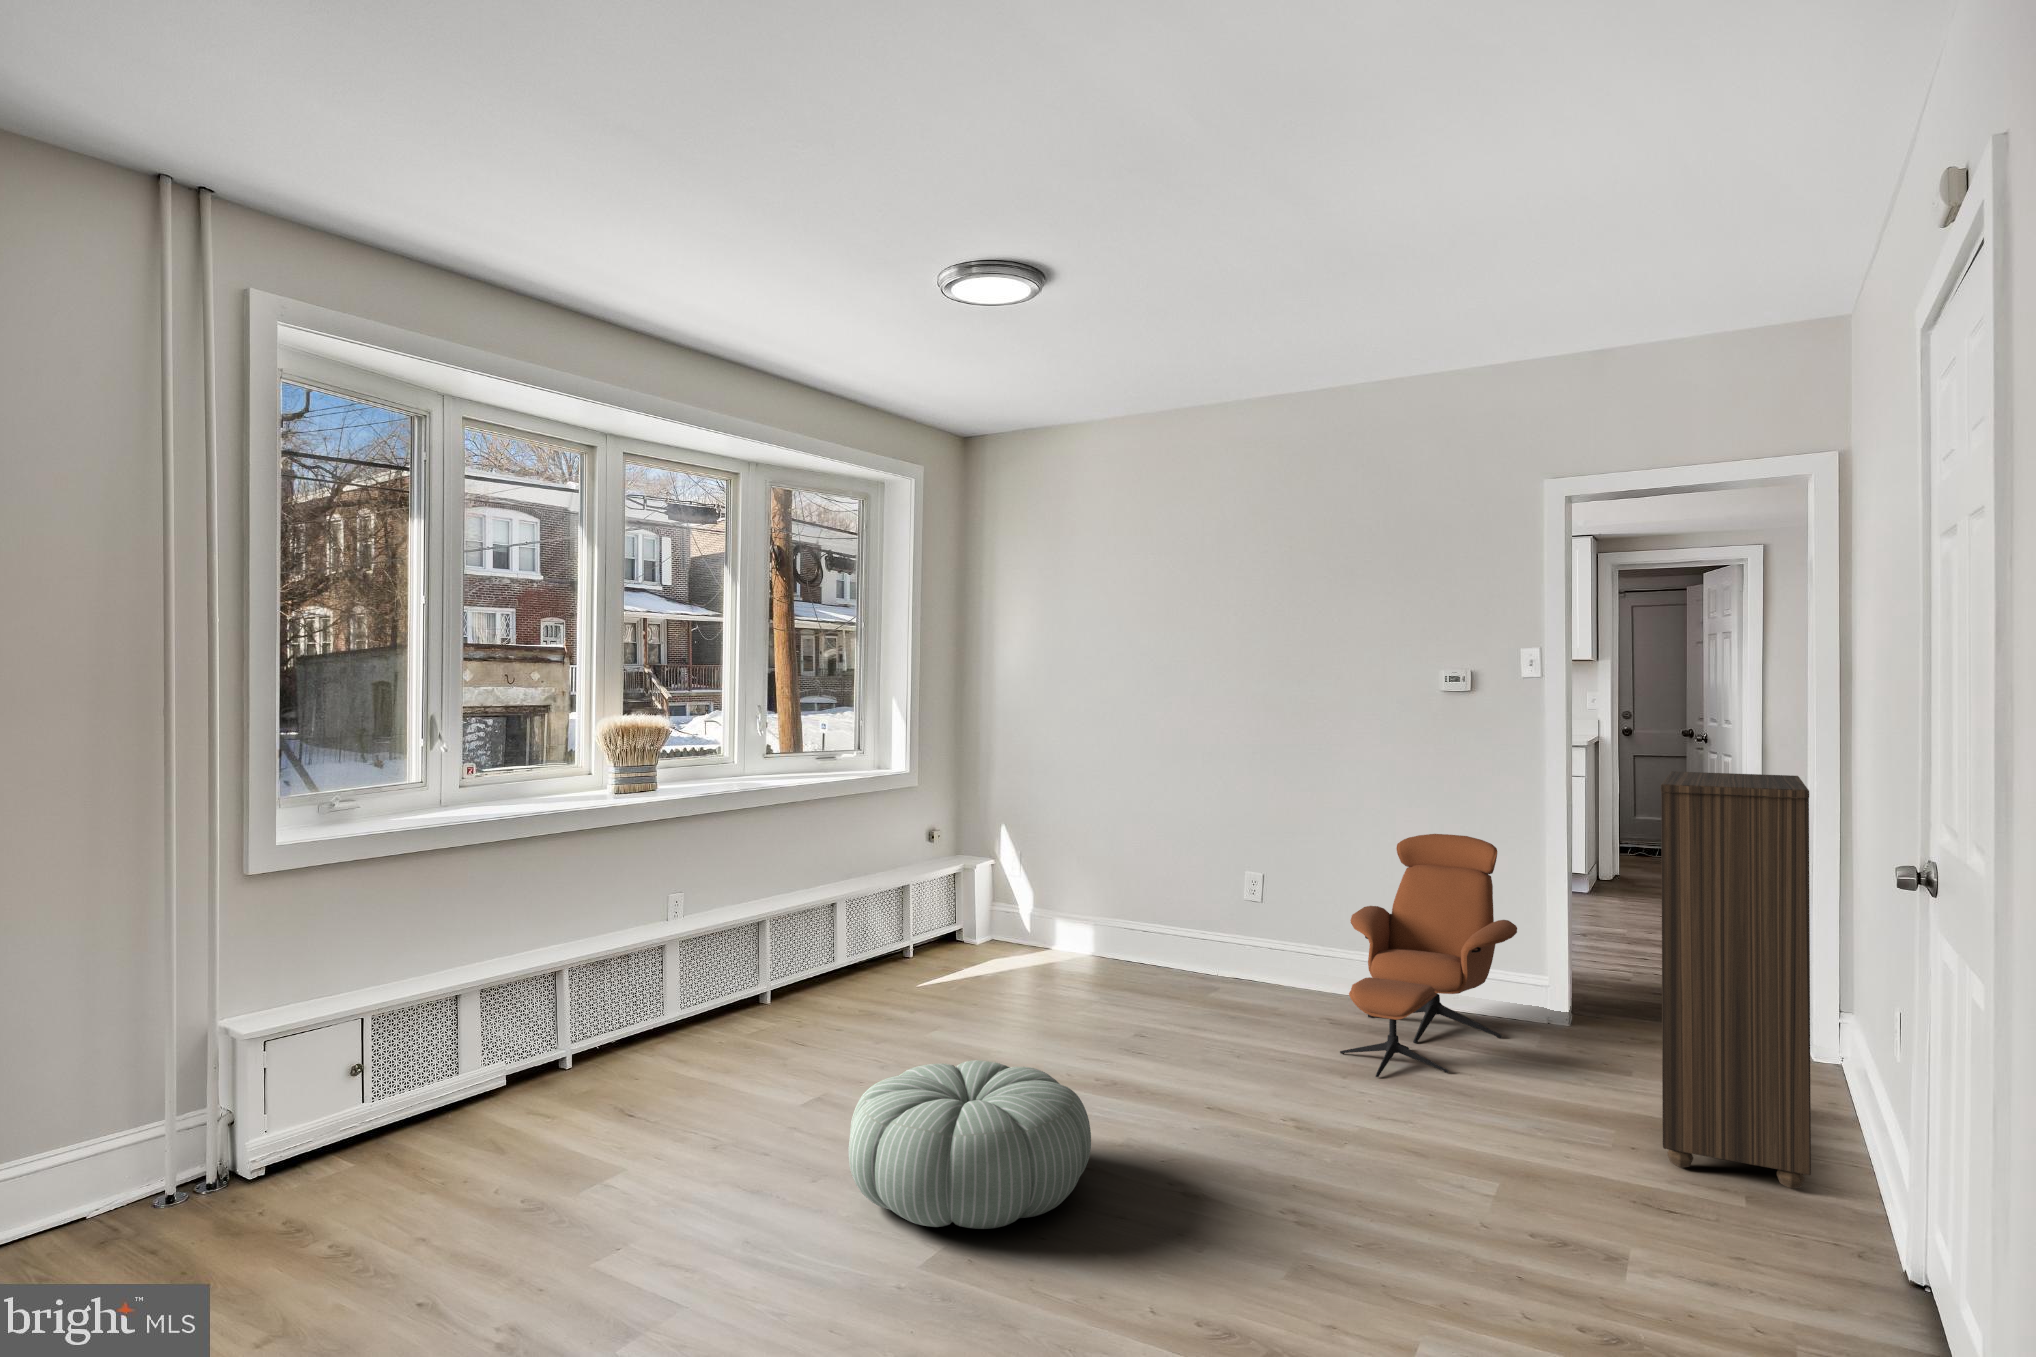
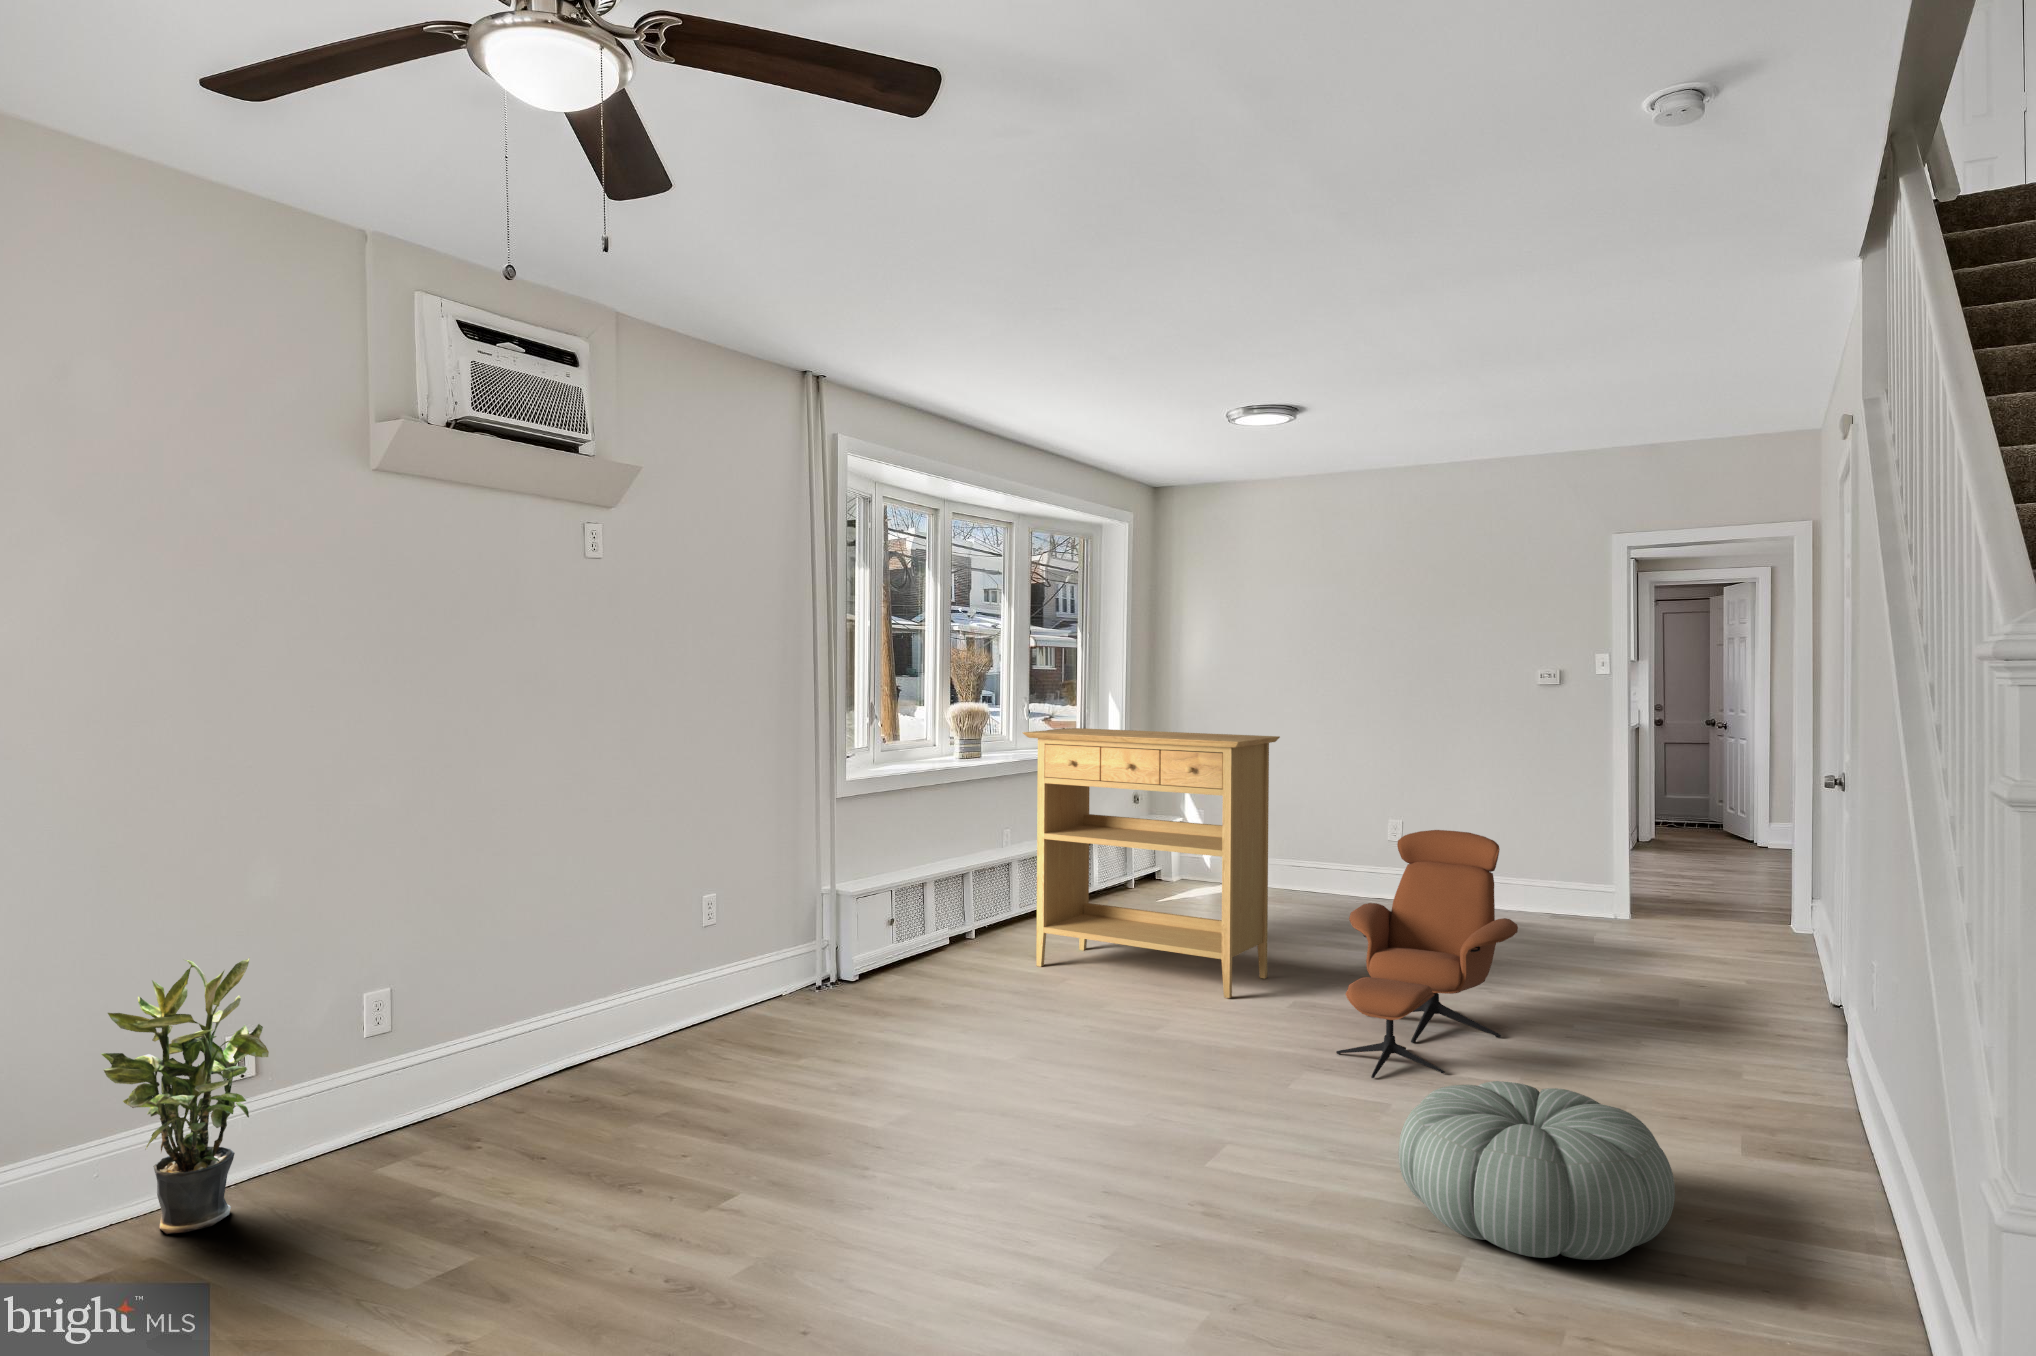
console table: none [1029,738,1280,1000] -> present [1023,728,1280,998]
bookshelf: present [1661,771,1811,1188] -> none [1654,772,1804,1191]
potted plant: none [109,955,280,1233] -> present [101,958,269,1234]
pouf: present [848,1060,1091,1229] -> present [1398,1081,1675,1260]

